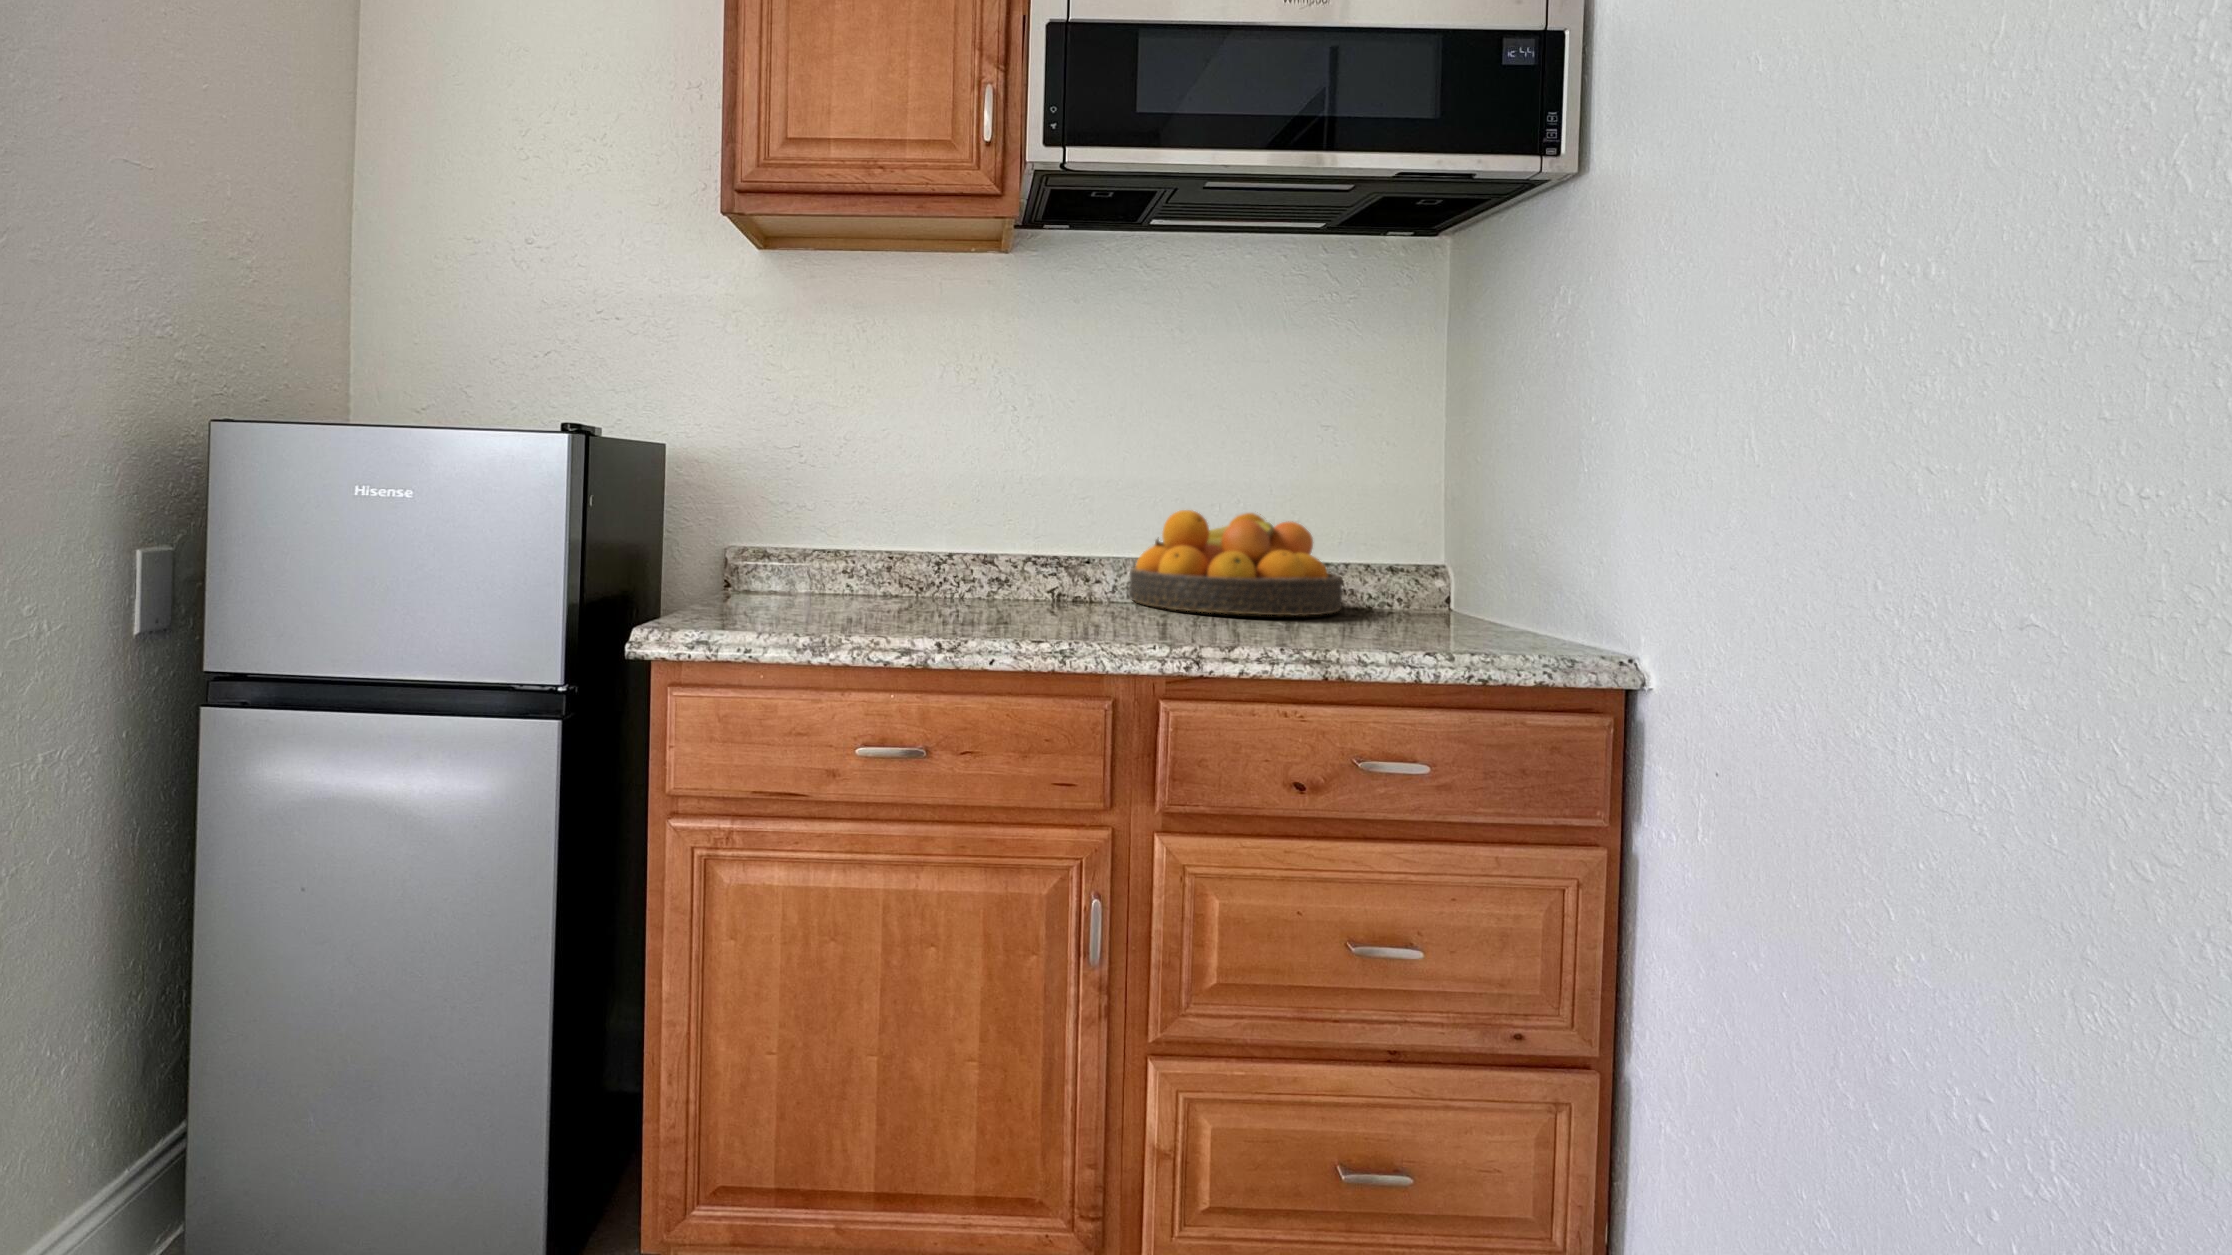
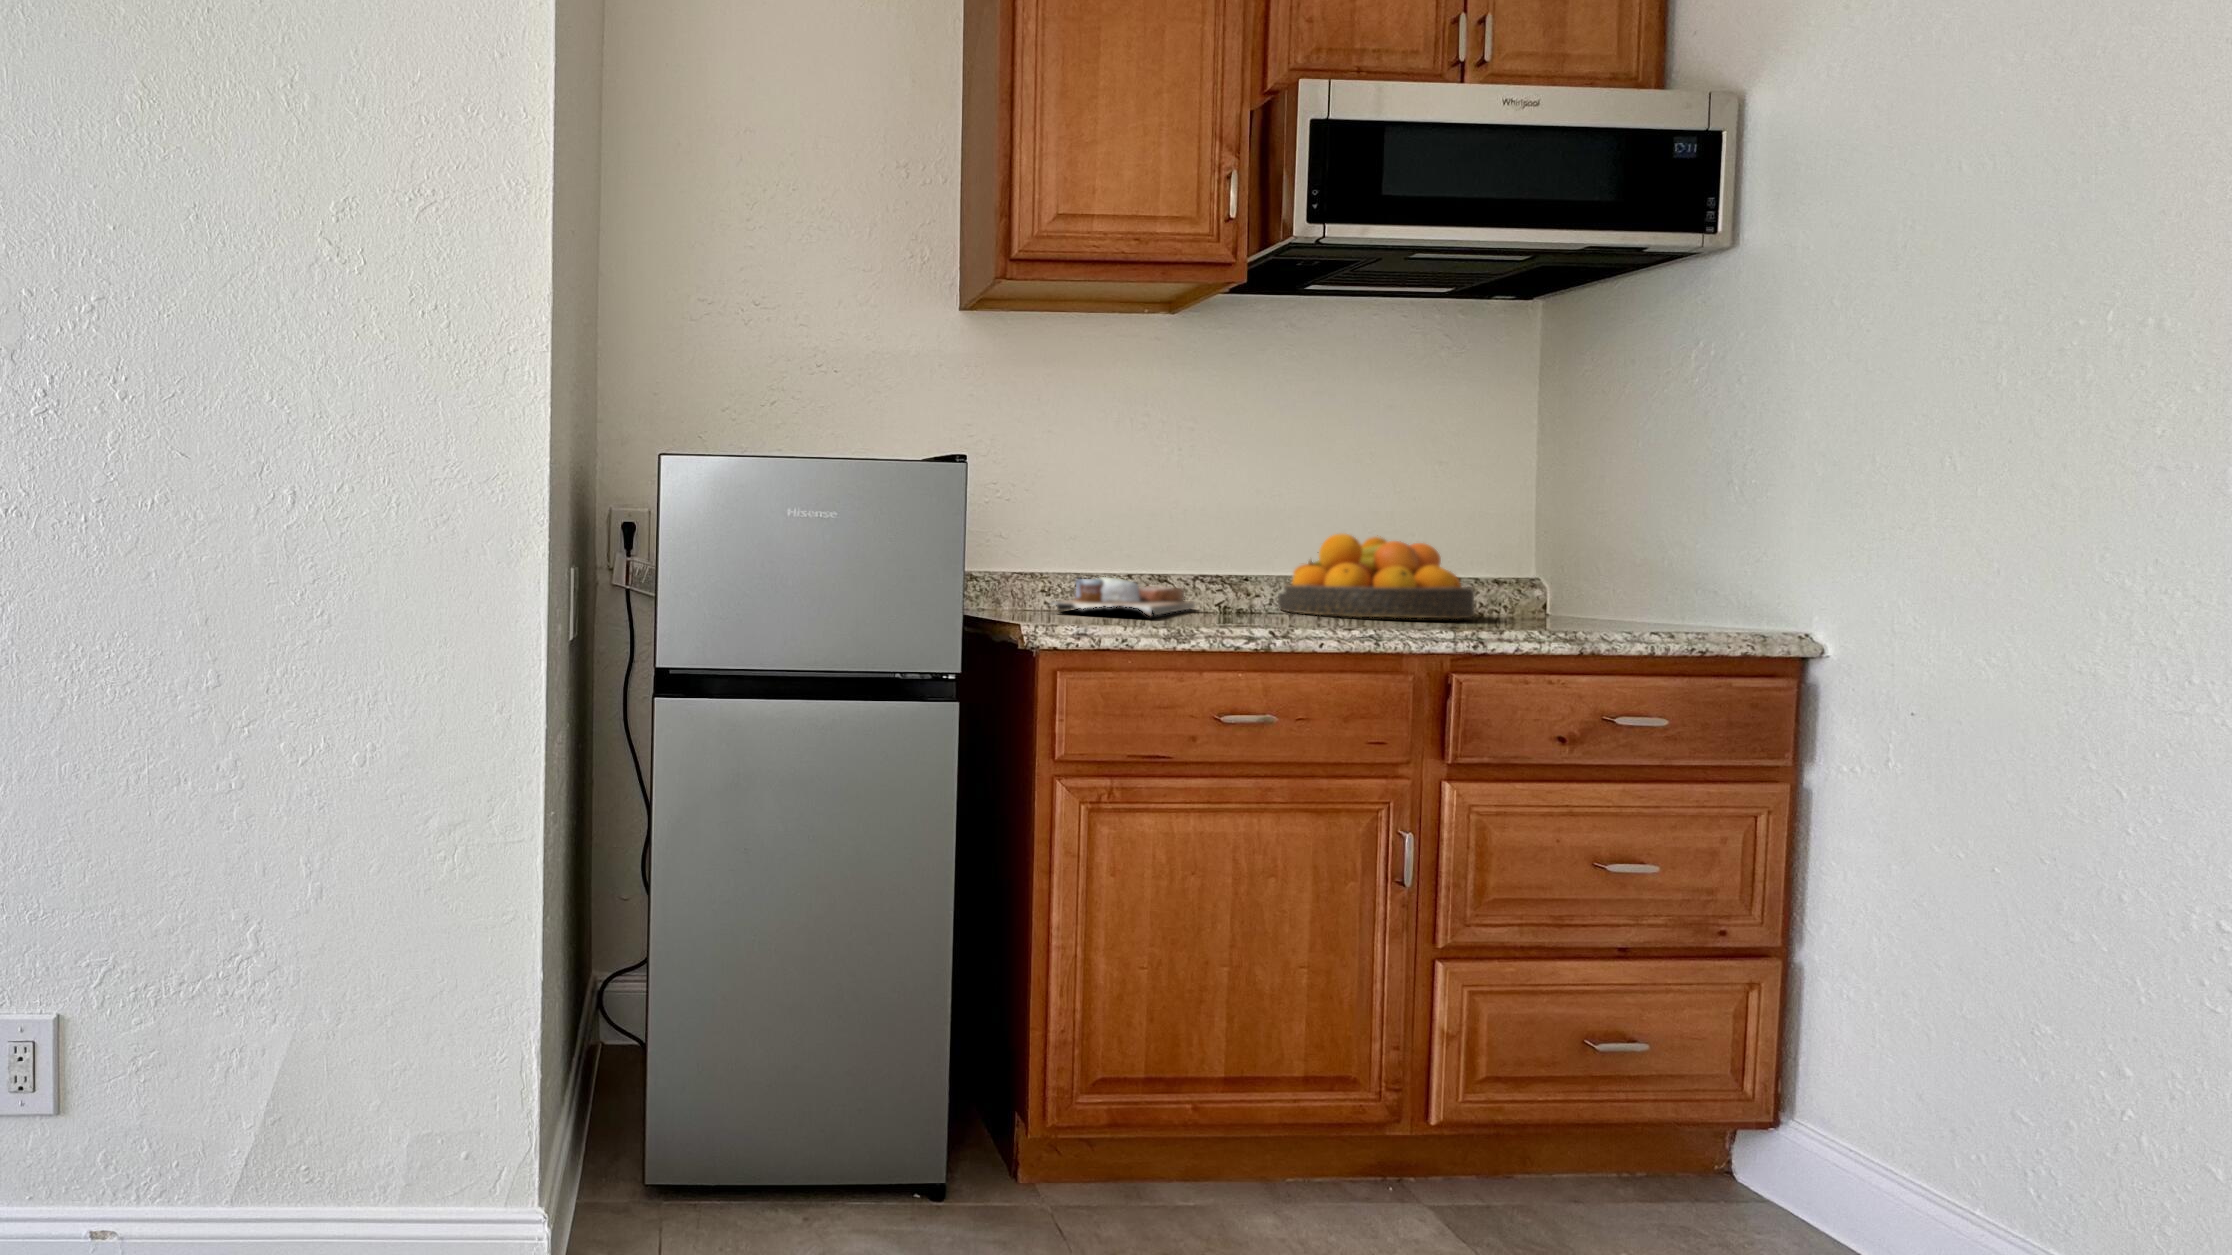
cutting board: none [795,557,1026,611] -> present [1050,577,1195,615]

